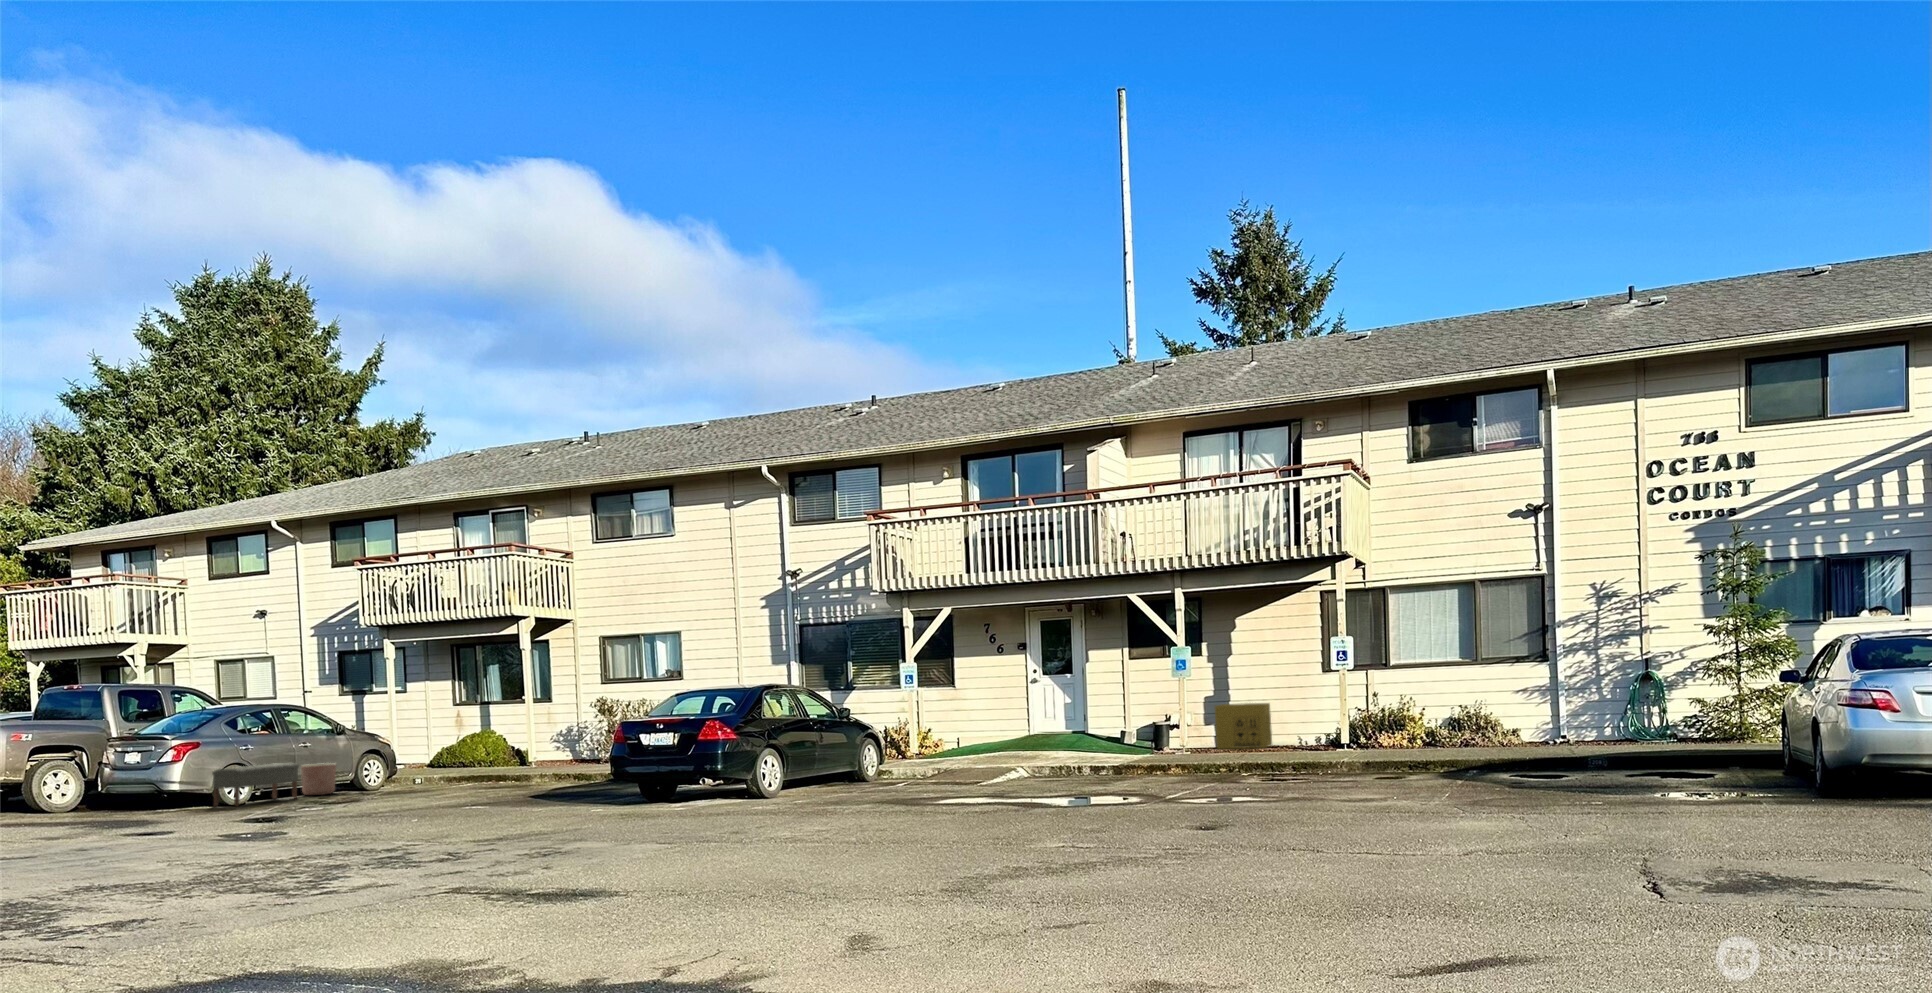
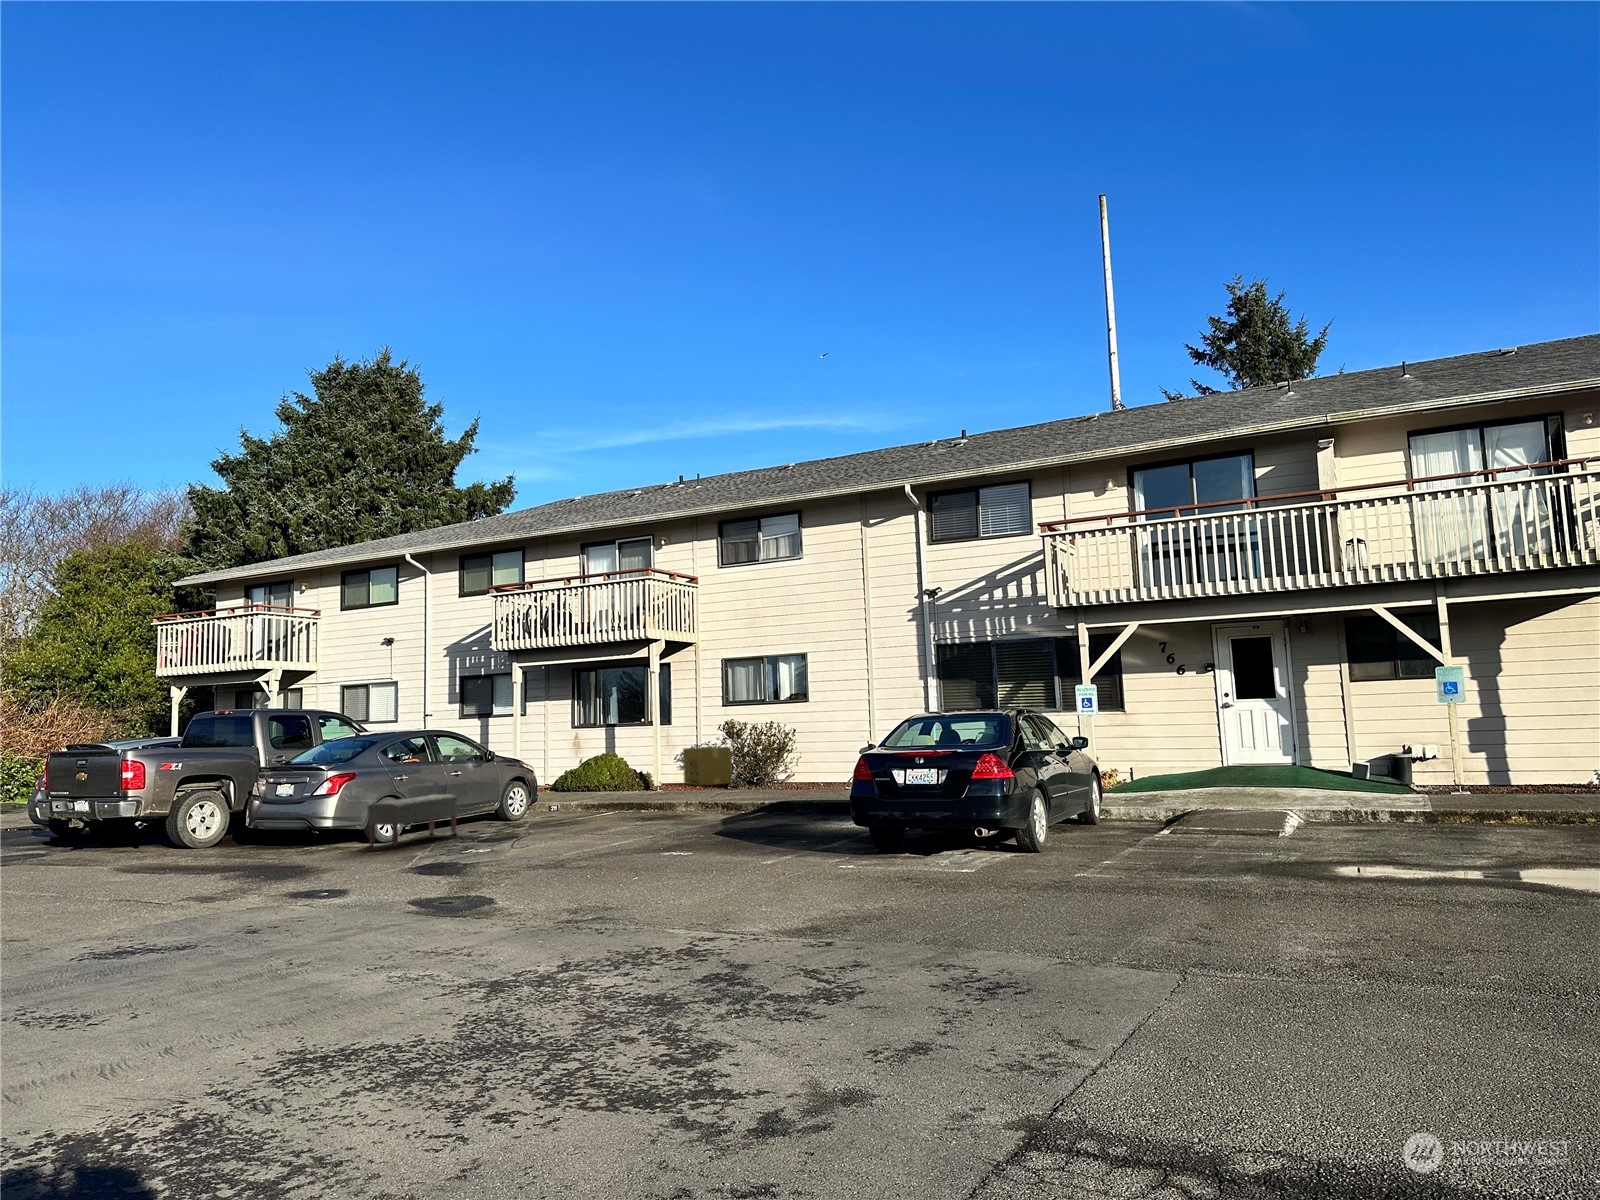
cardboard box: present [1215,703,1272,749] -> present [683,746,733,786]
planter: present [301,763,336,795] -> none [458,794,495,829]

